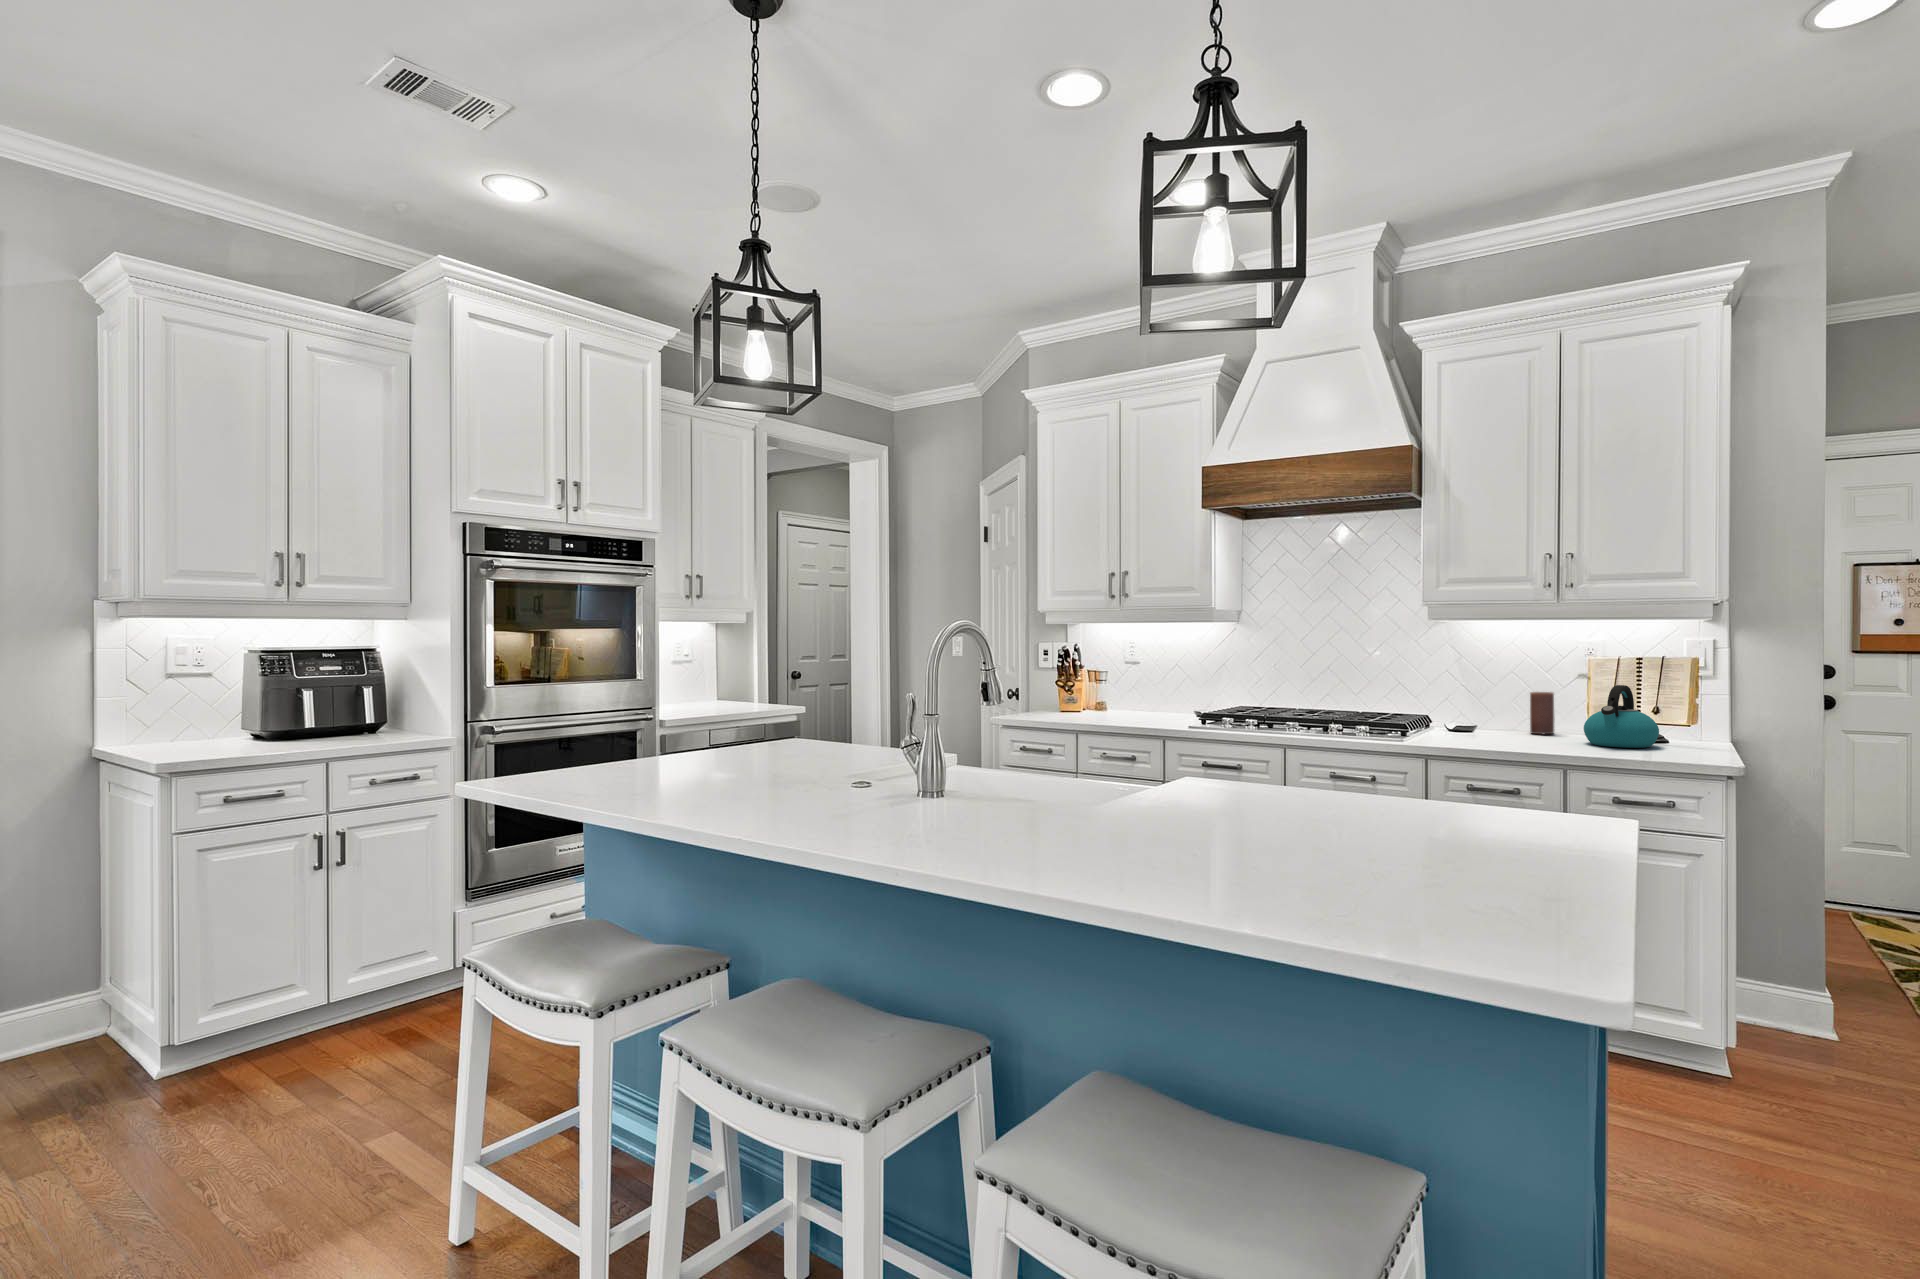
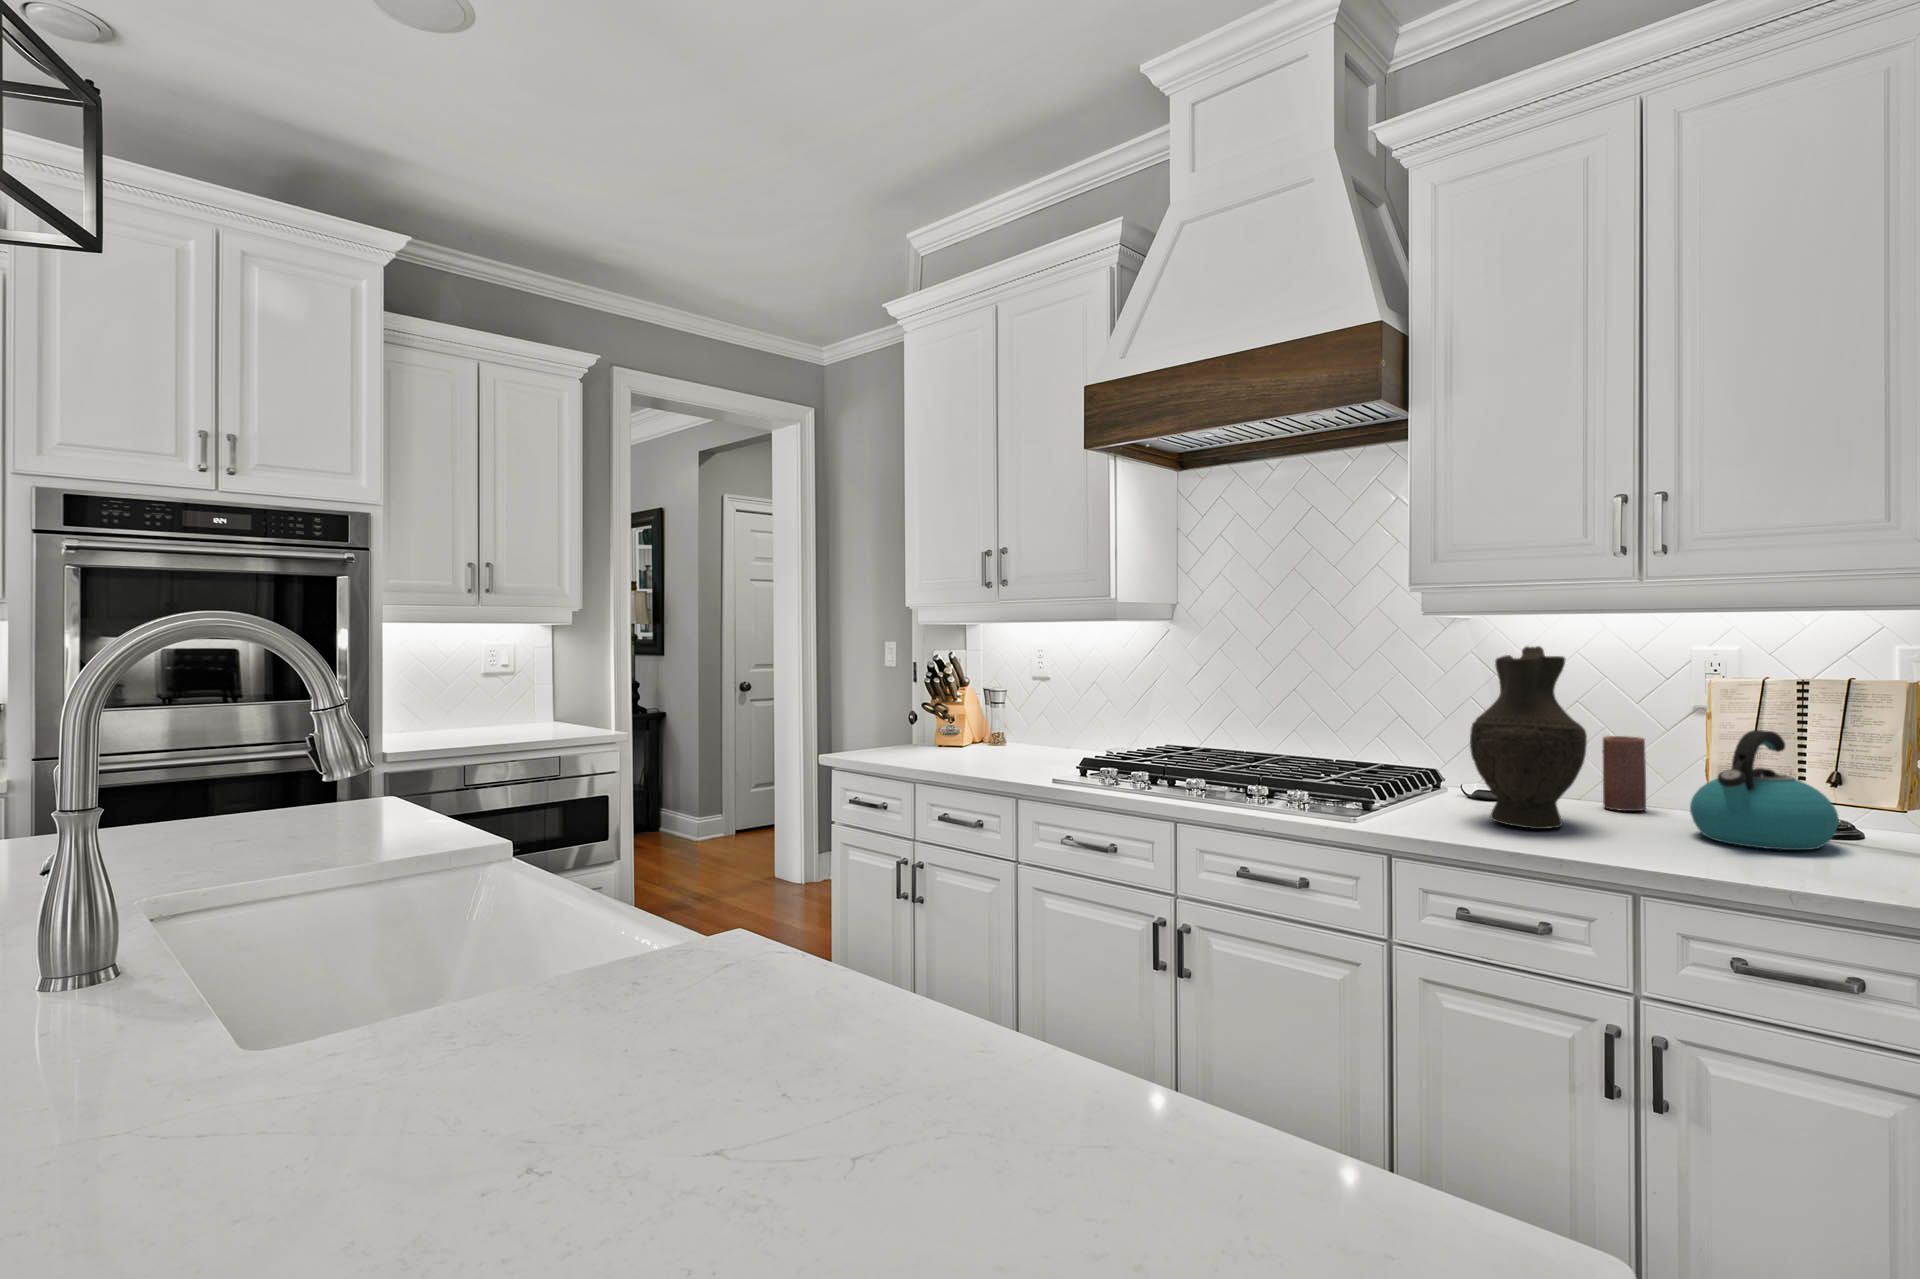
decorative vase: none [1465,639,1530,743] -> present [1470,646,1587,829]

